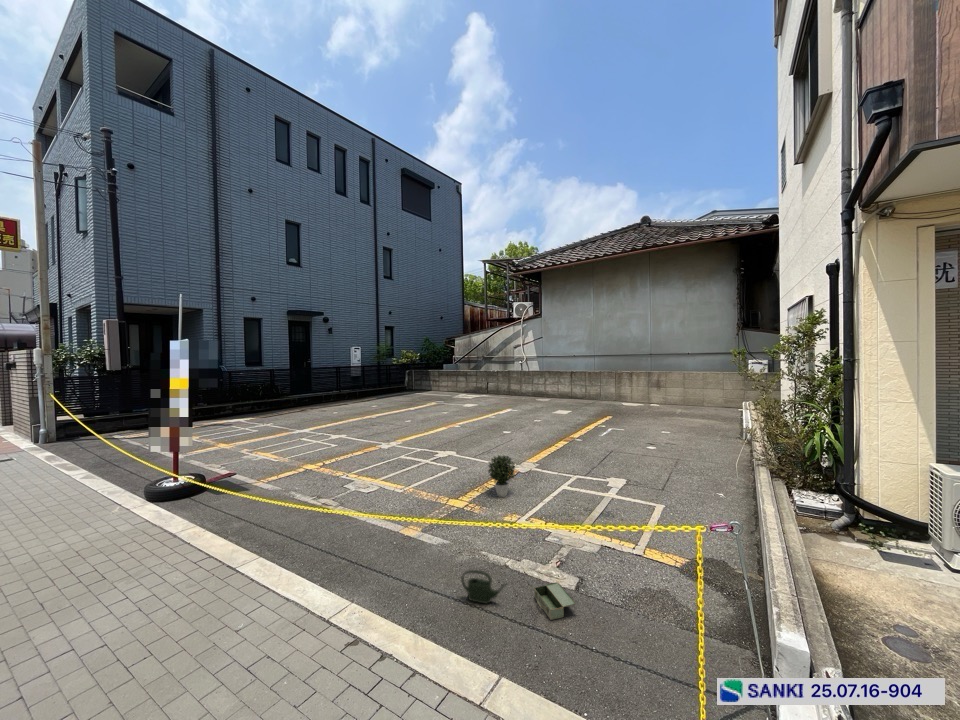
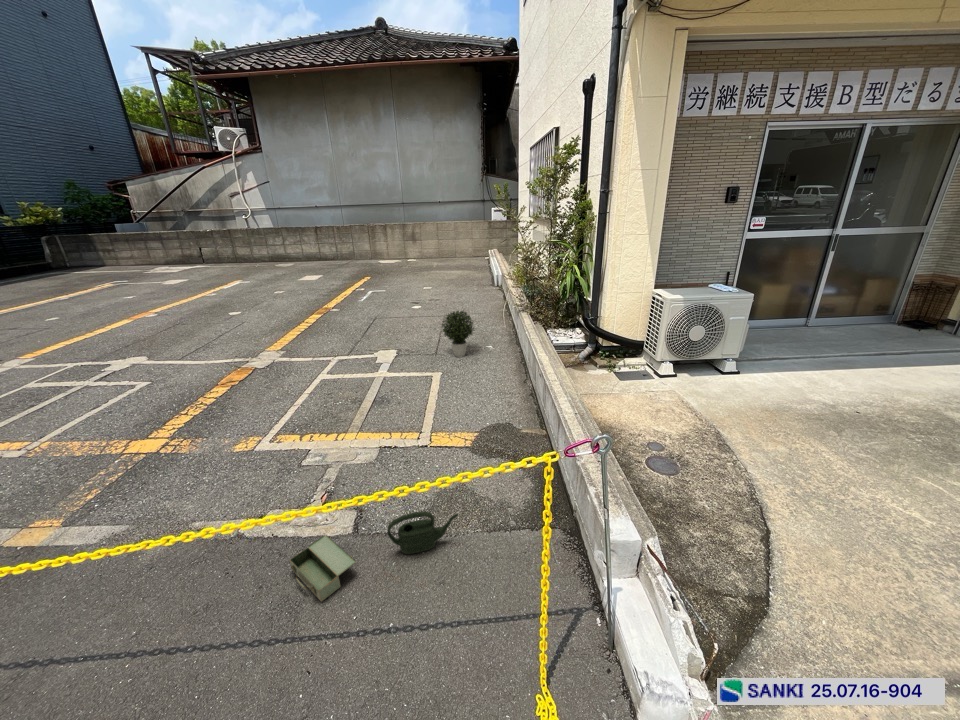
potted plant: present [488,456,515,497] -> present [442,311,474,357]
watering can: present [461,570,506,604] -> present [387,511,458,554]

